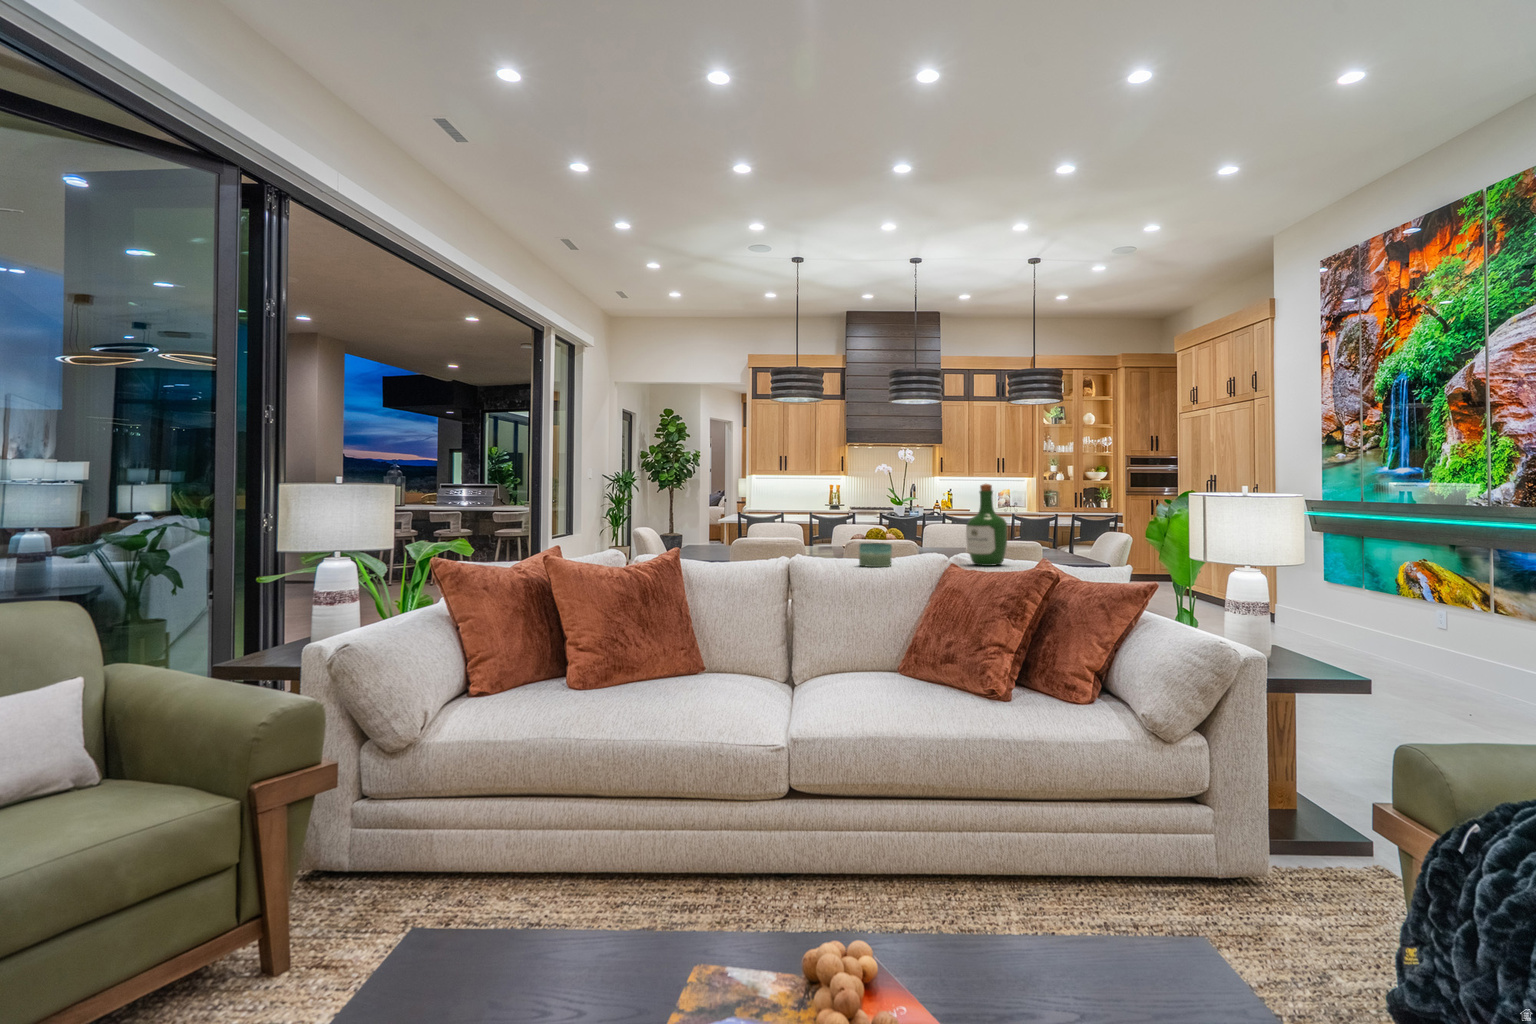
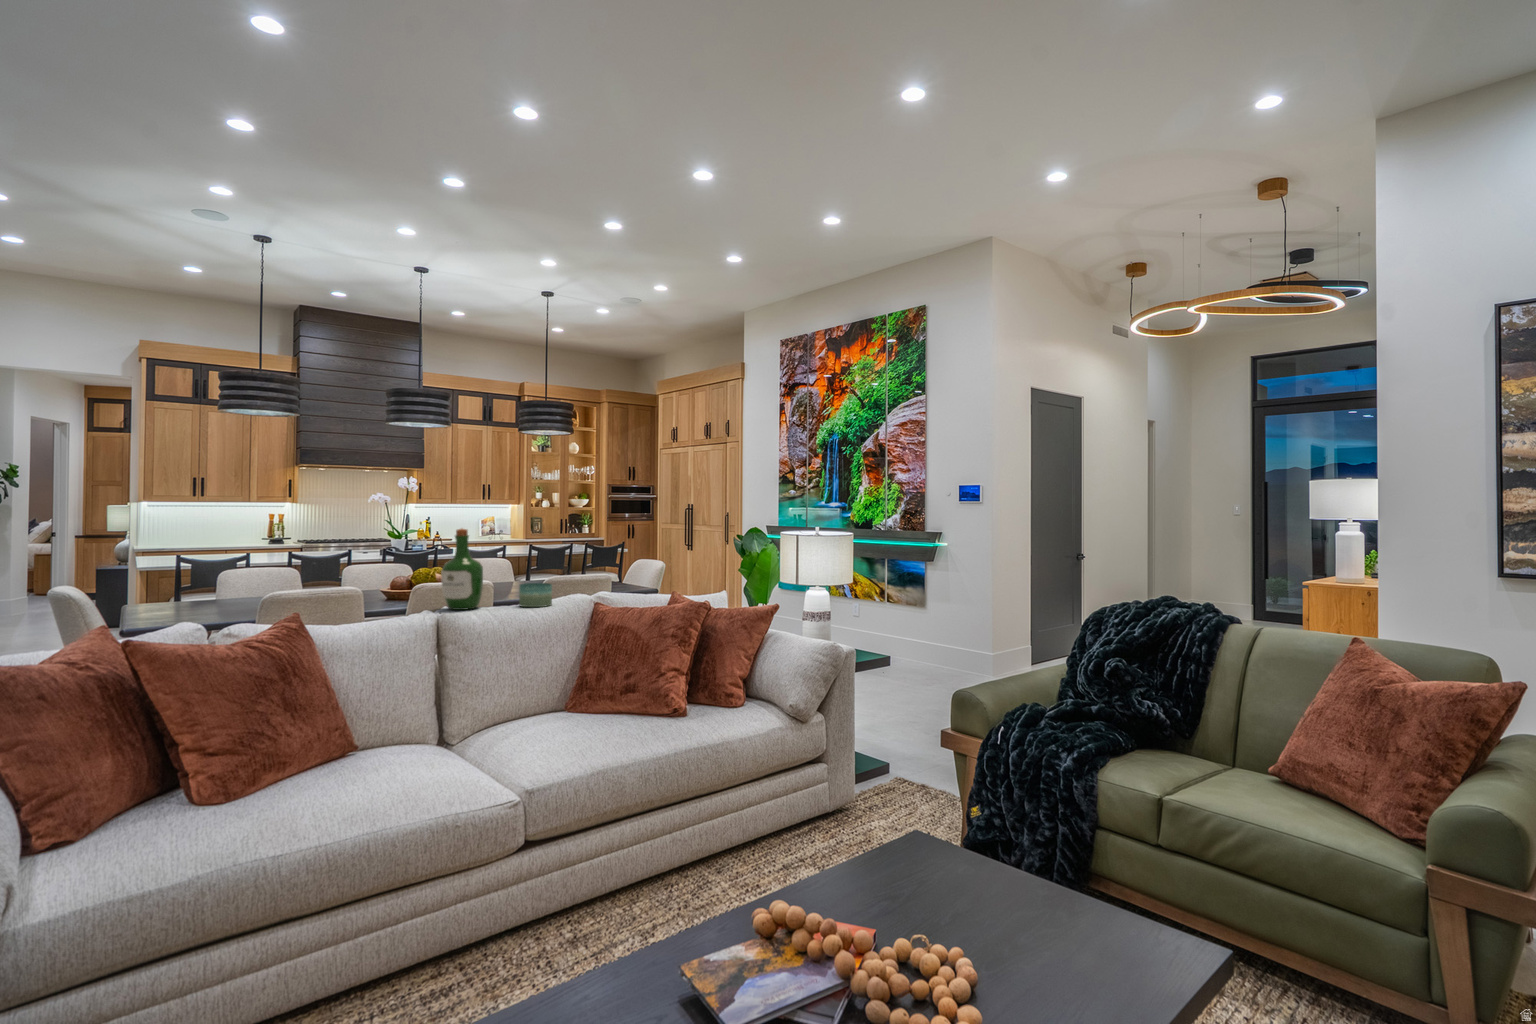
wine bottle: present [966,484,1007,566] -> present [441,529,483,610]

